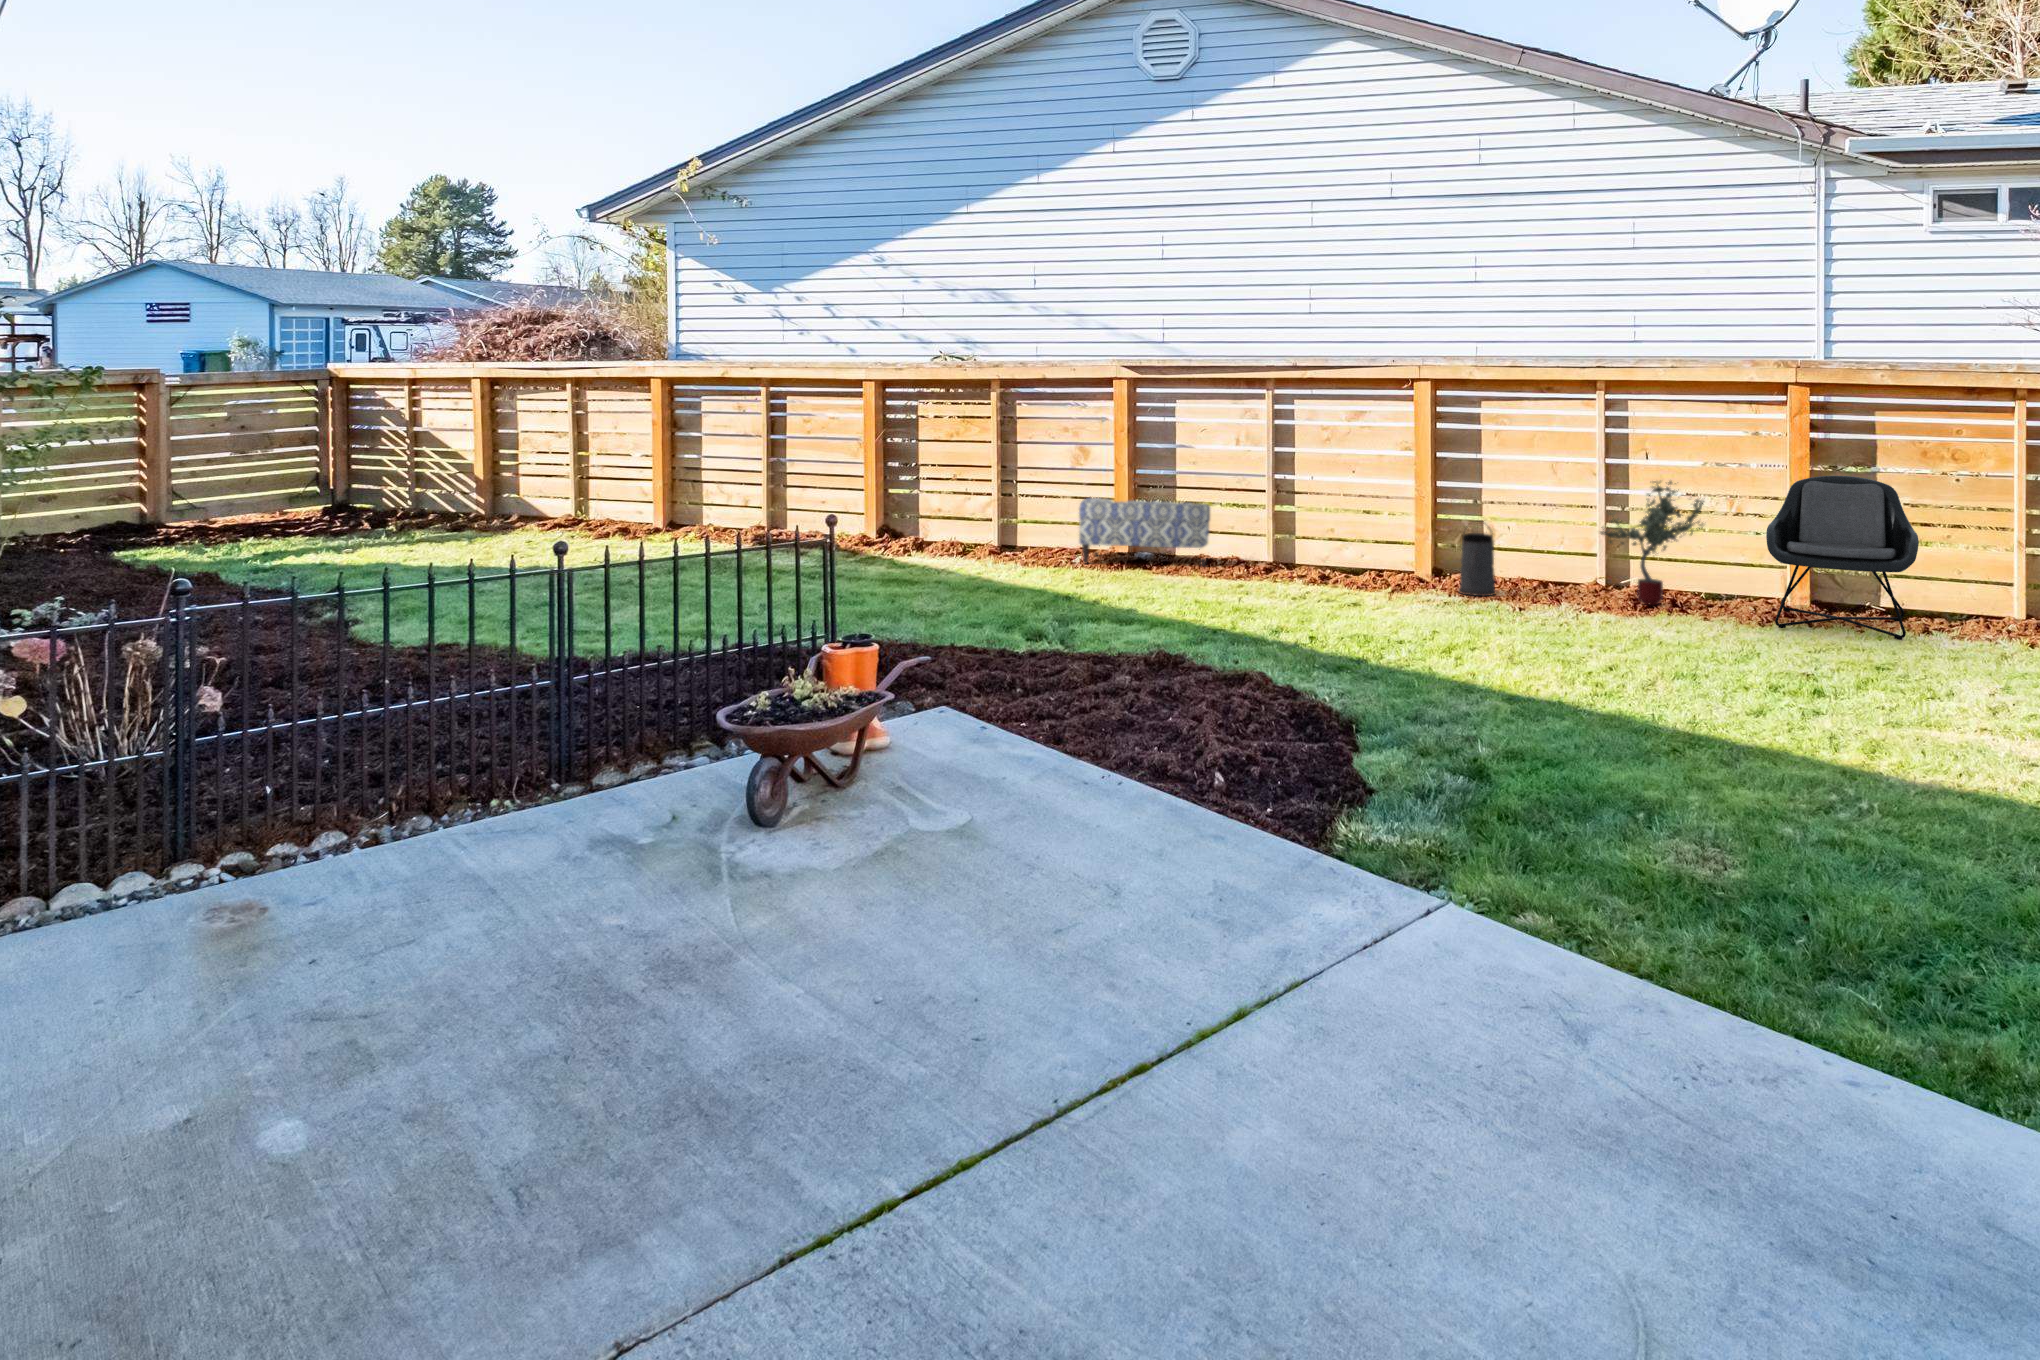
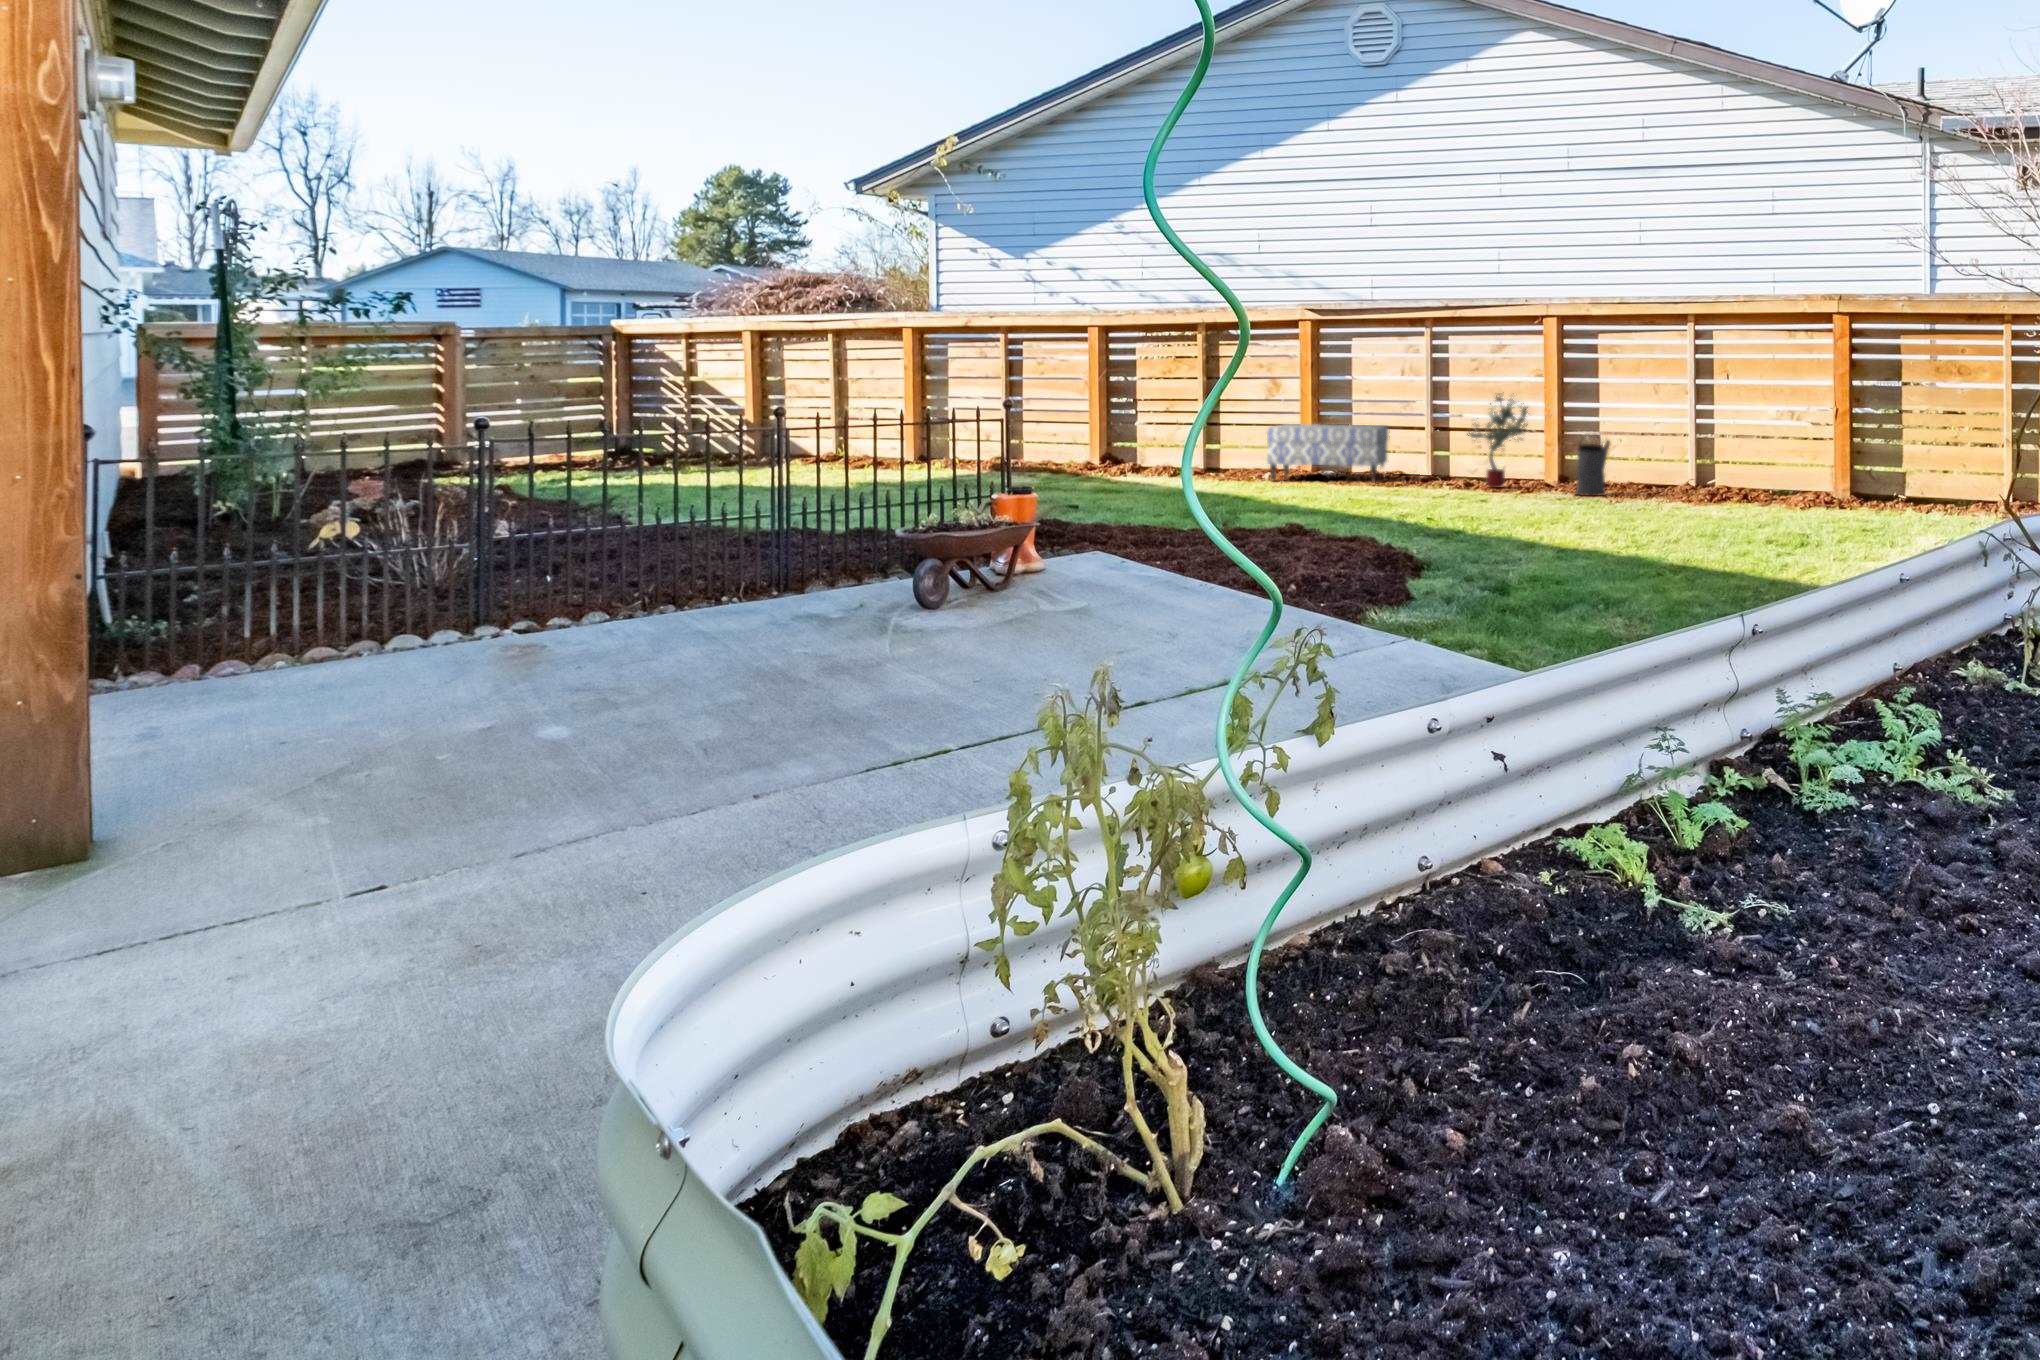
lounge chair: present [1766,476,1919,640] -> none [1805,389,1924,516]
potted tree: present [1600,481,1704,605] -> present [1467,394,1528,488]

